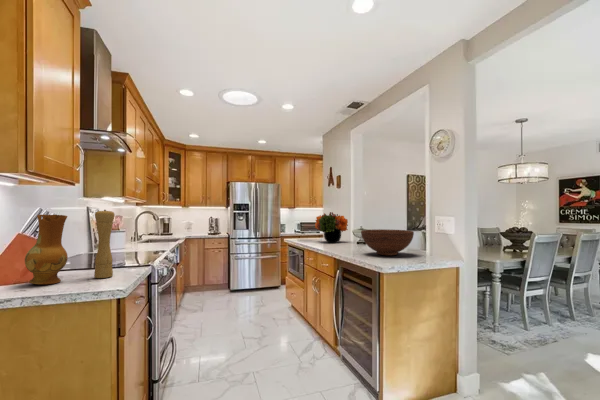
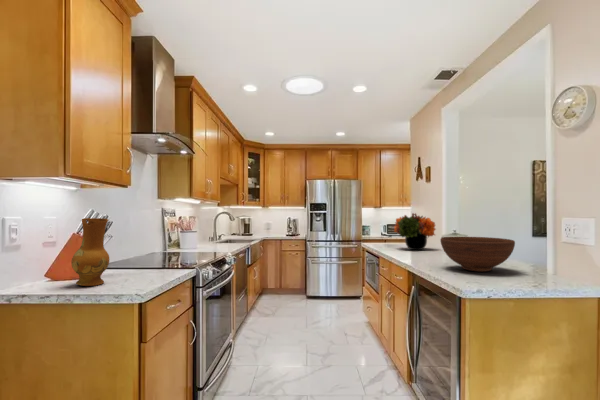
pepper mill: present [94,210,115,278] -> none [134,213,153,282]

